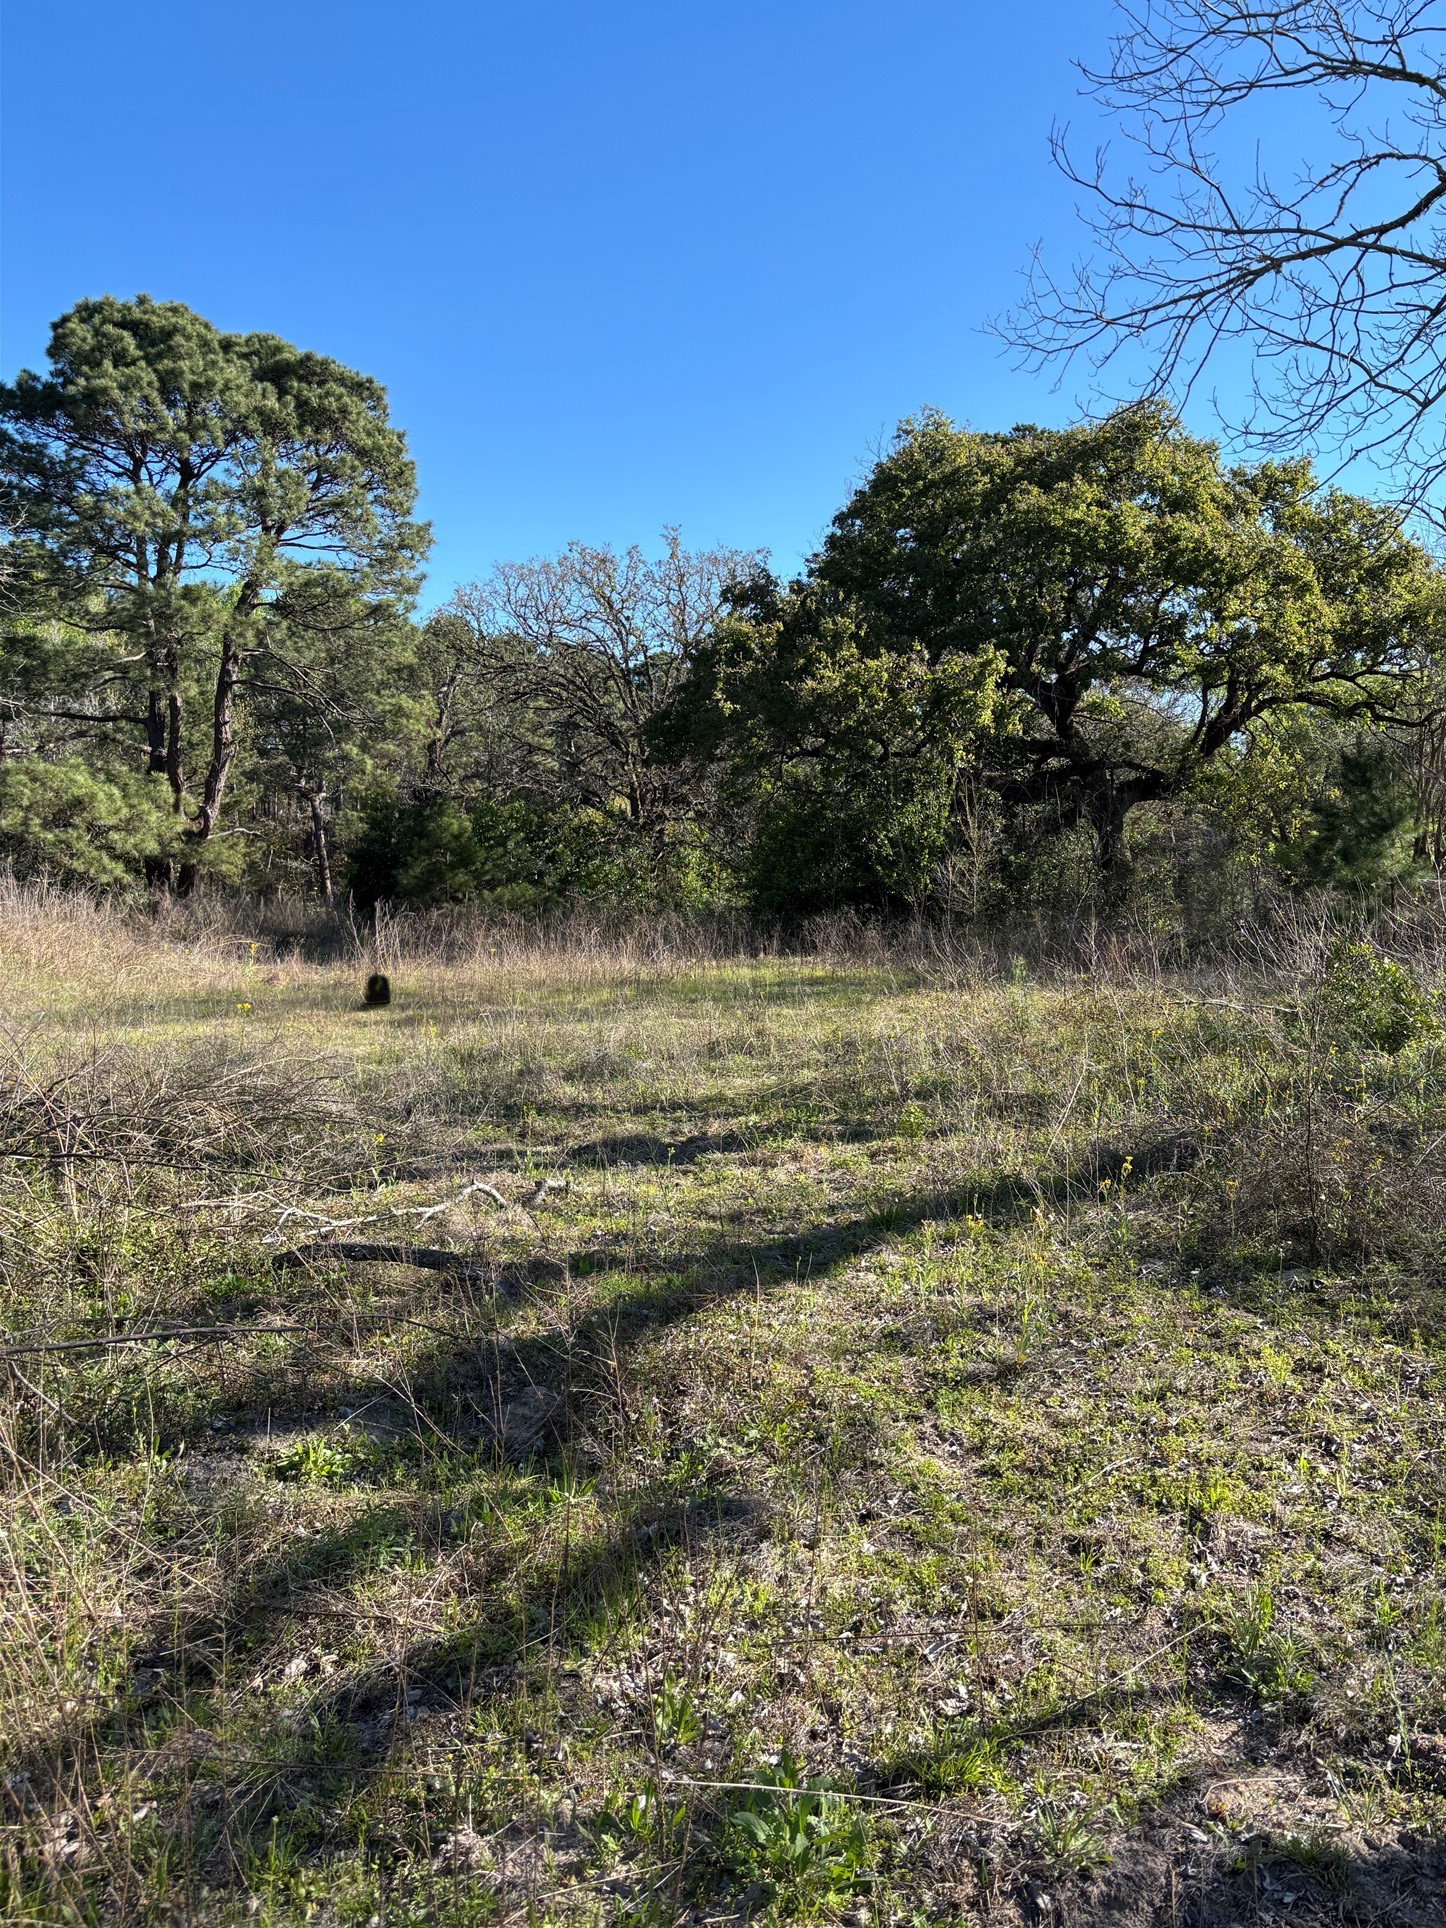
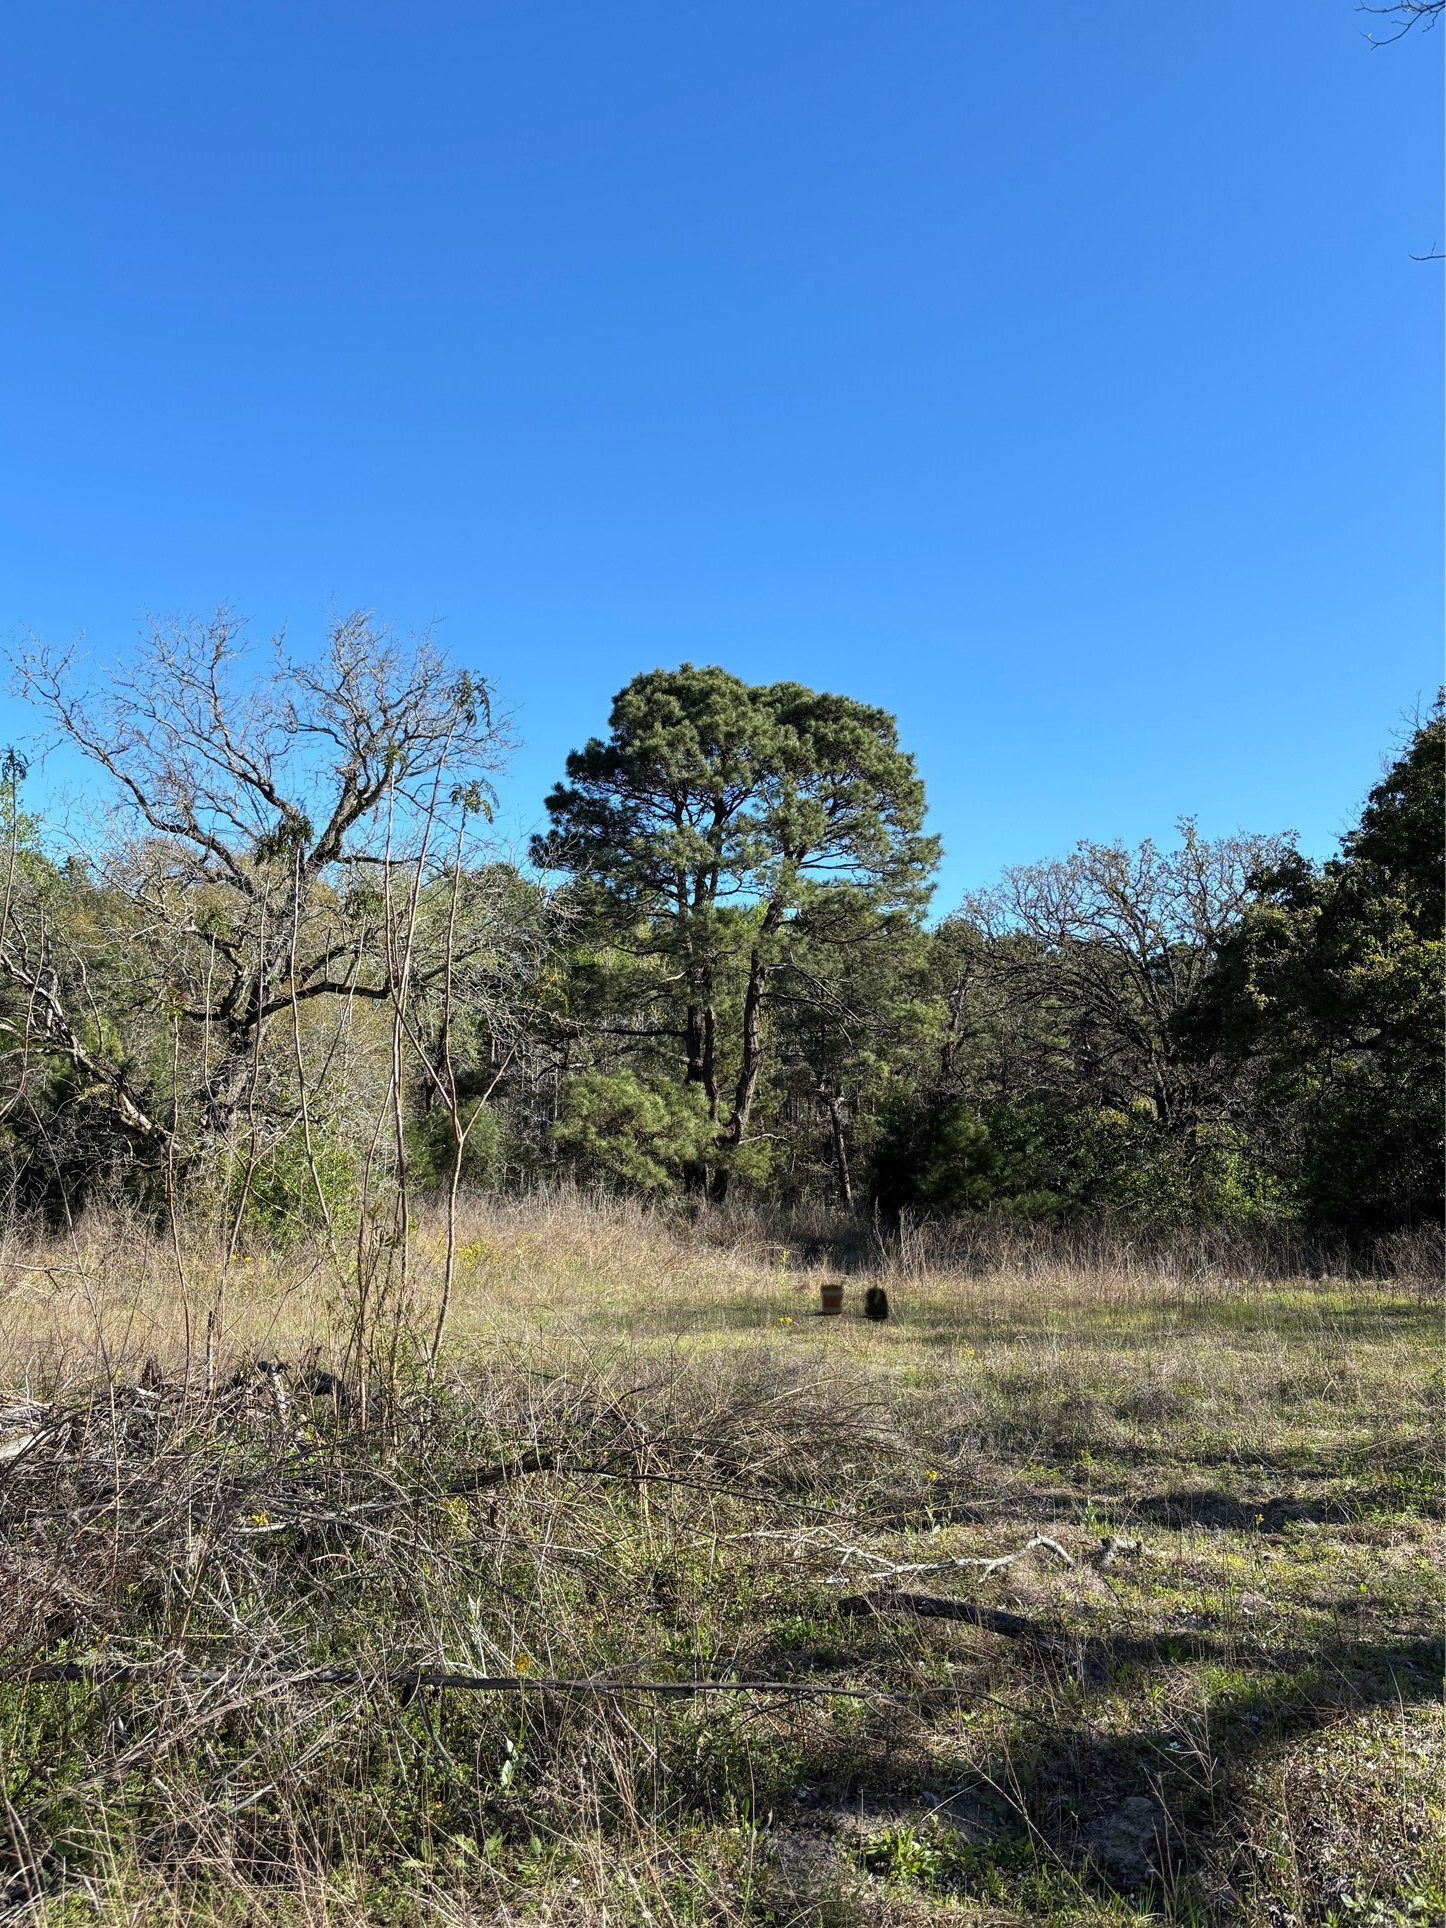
bucket: none [316,970,343,1004] -> present [820,1281,844,1314]

